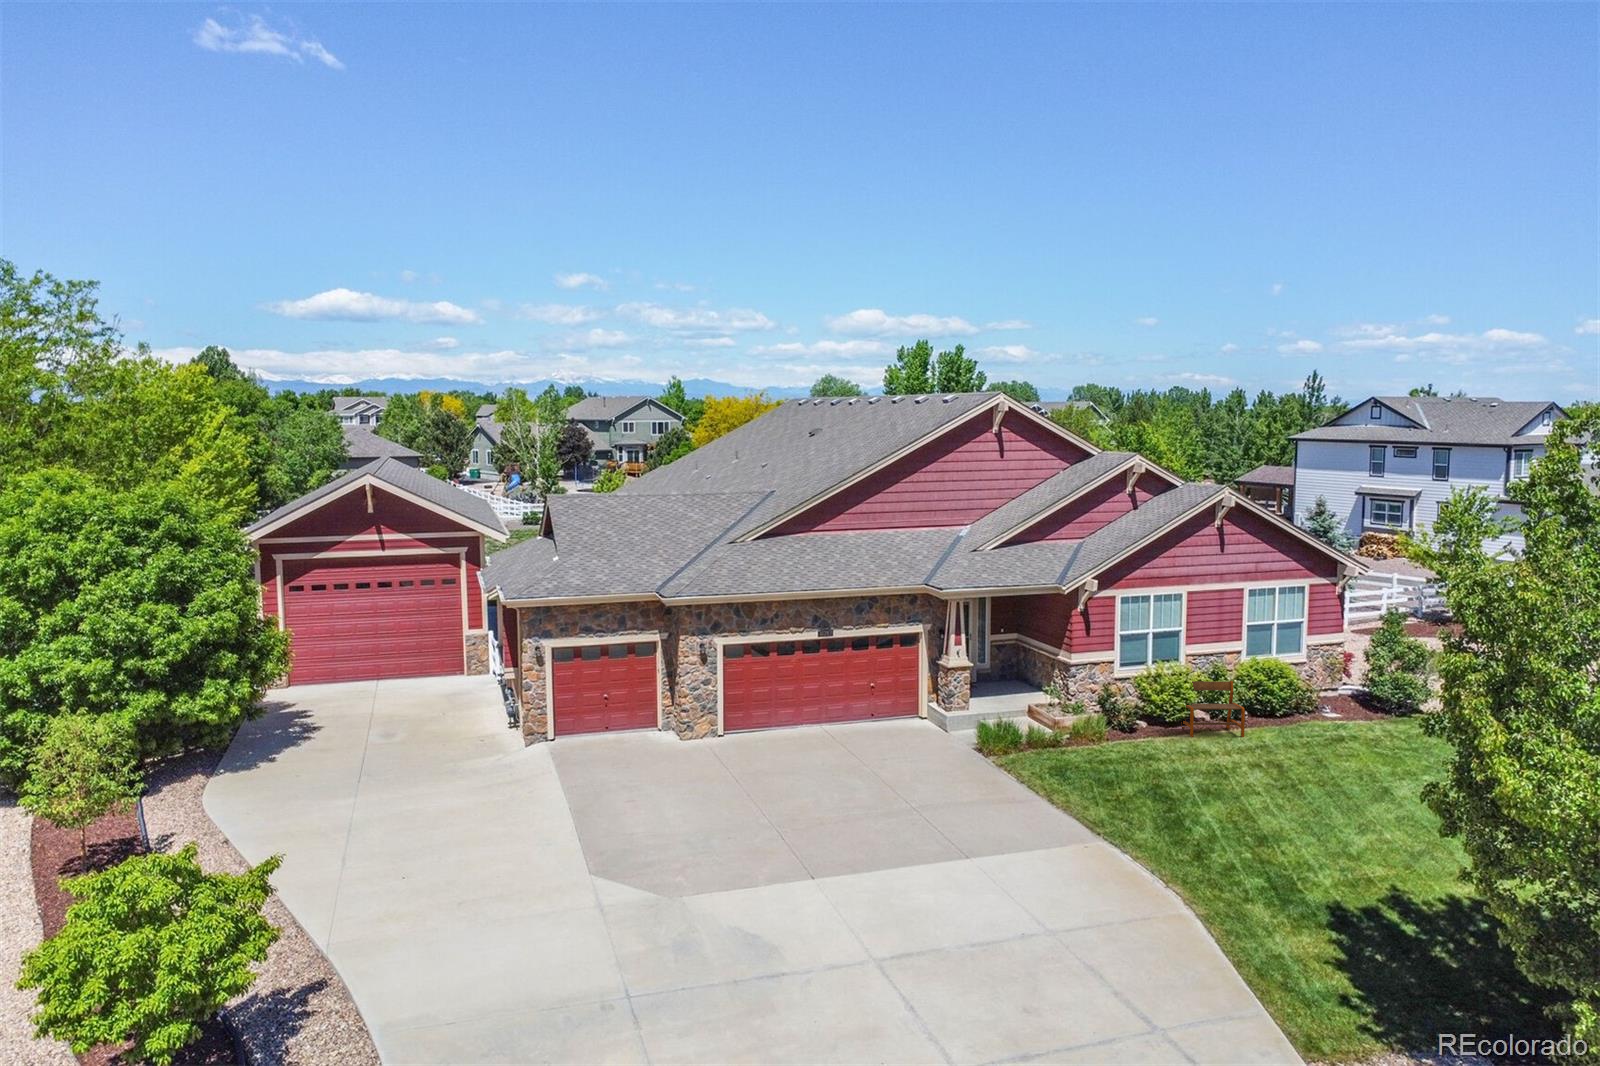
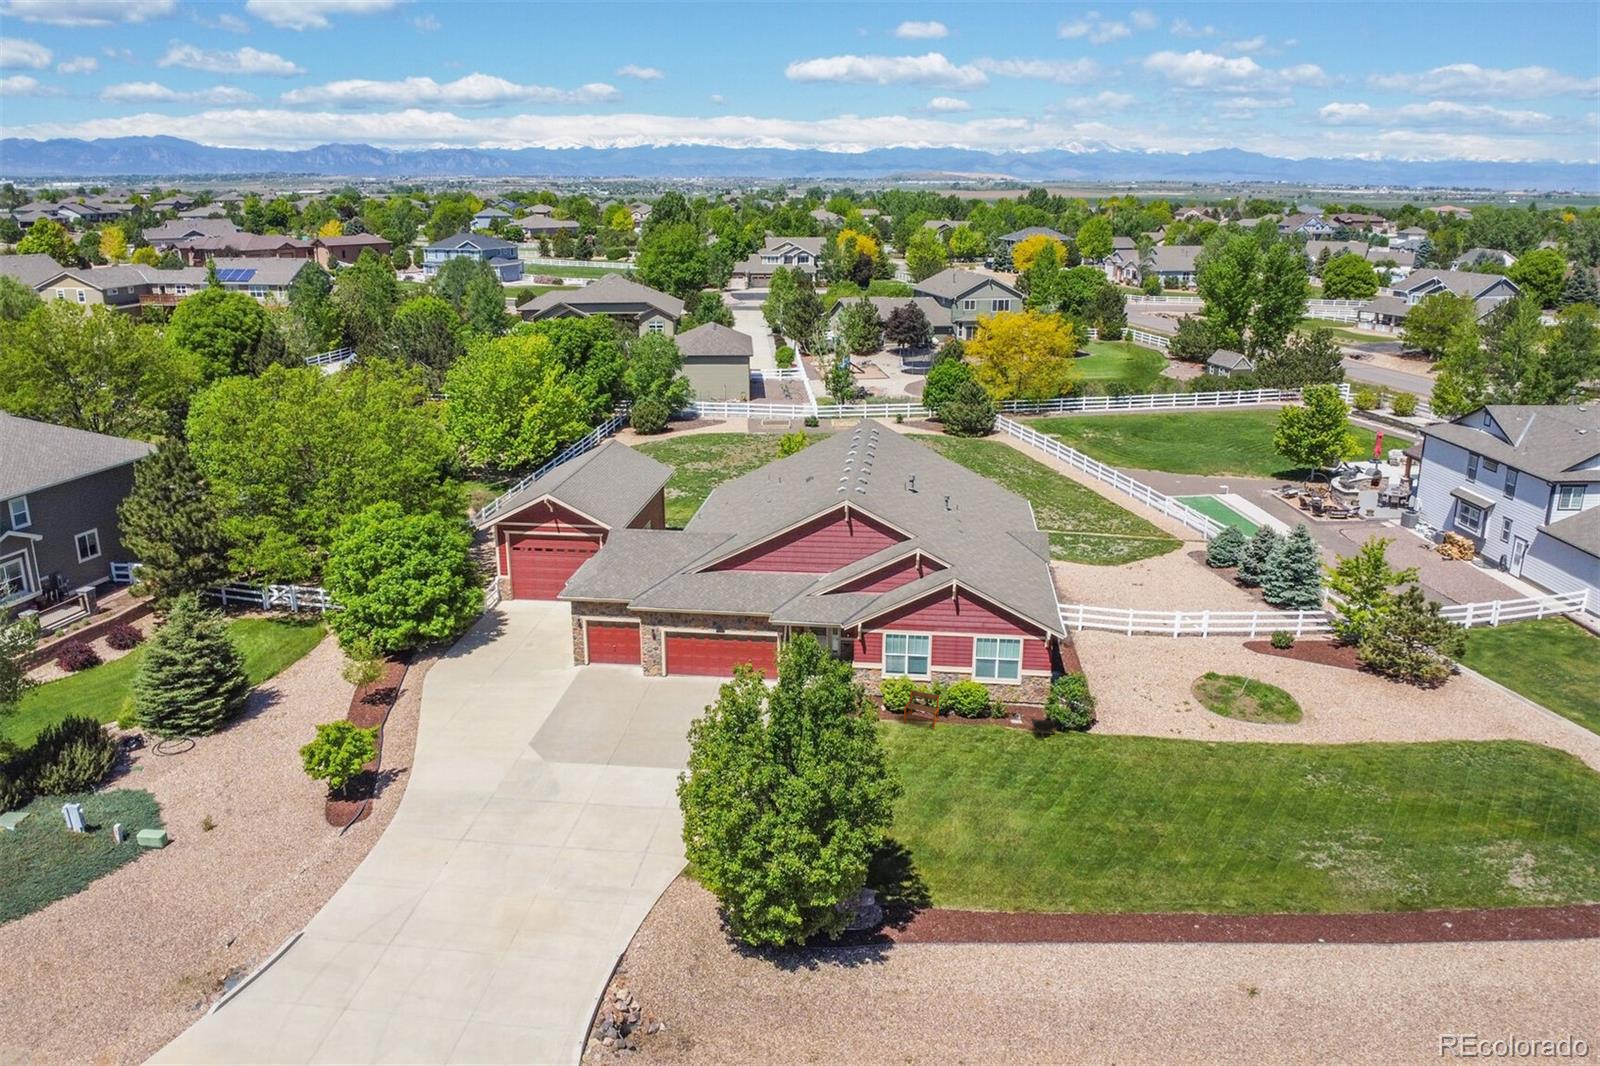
lounge chair: none [1356,693,1406,724] -> present [1031,718,1055,733]

